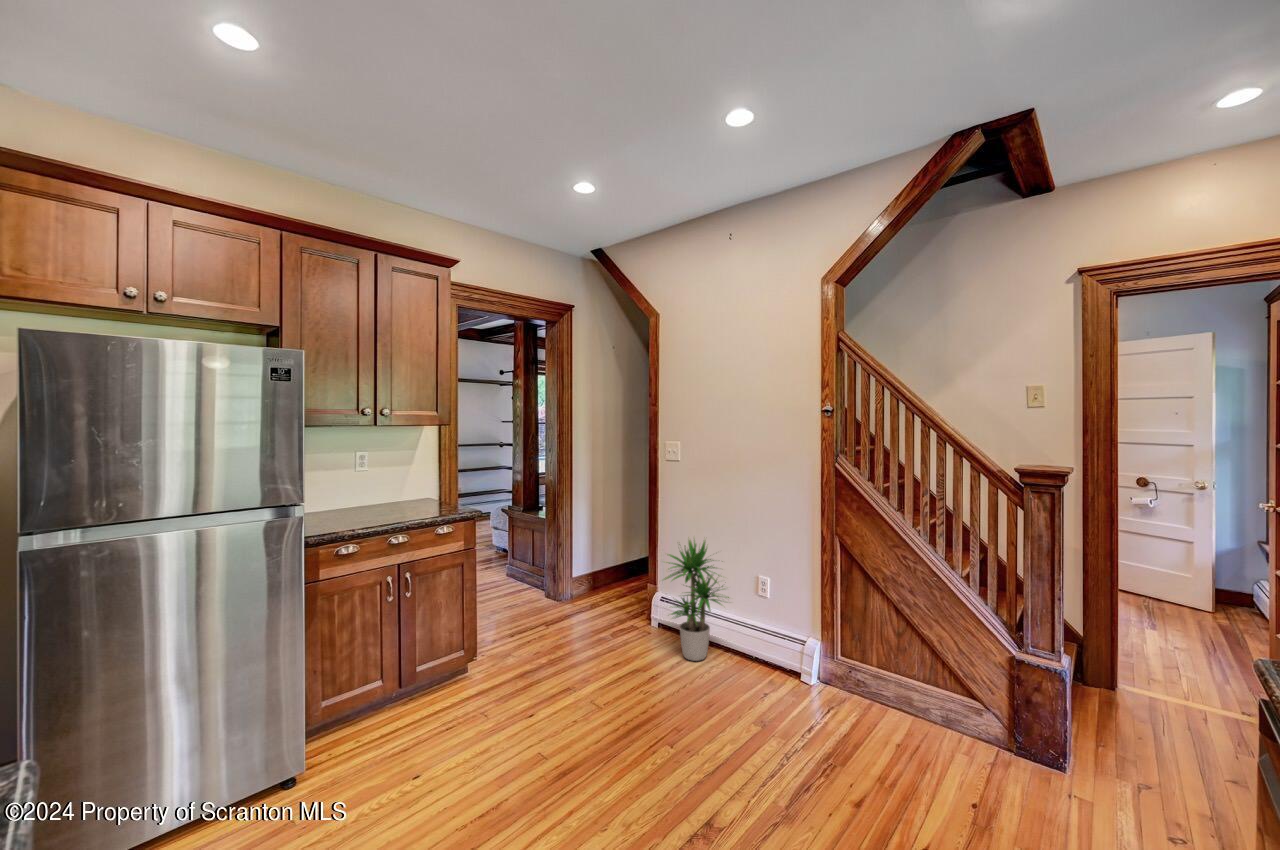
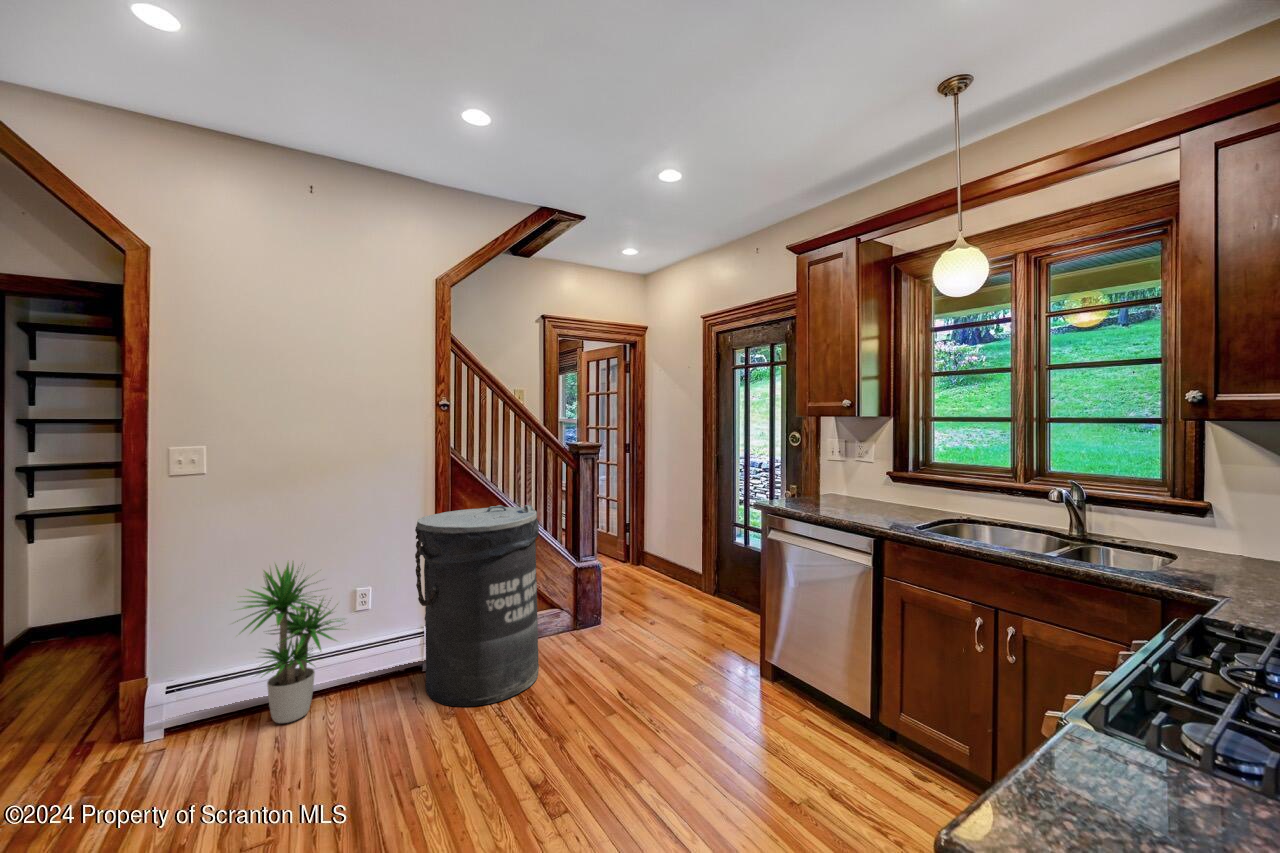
trash can: none [758,525,904,756] -> present [415,505,539,707]

